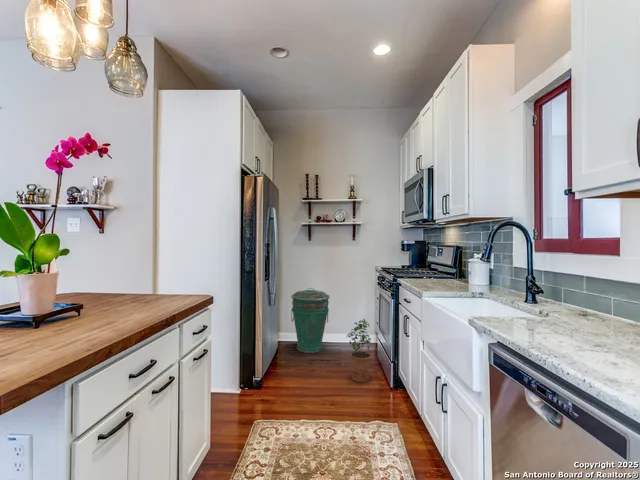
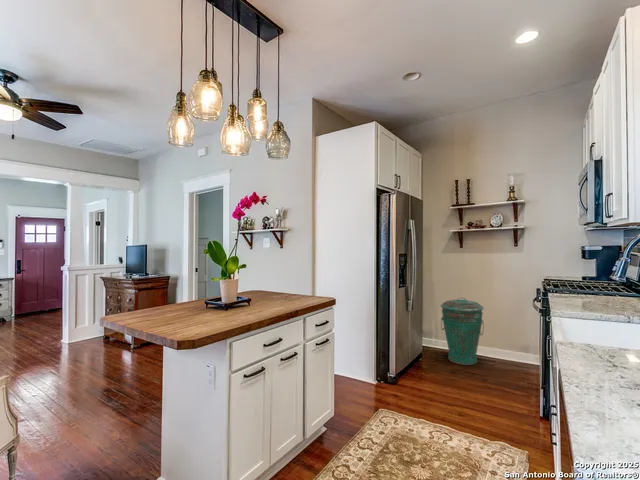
potted plant: present [347,319,372,382] -> none [488,333,520,403]

